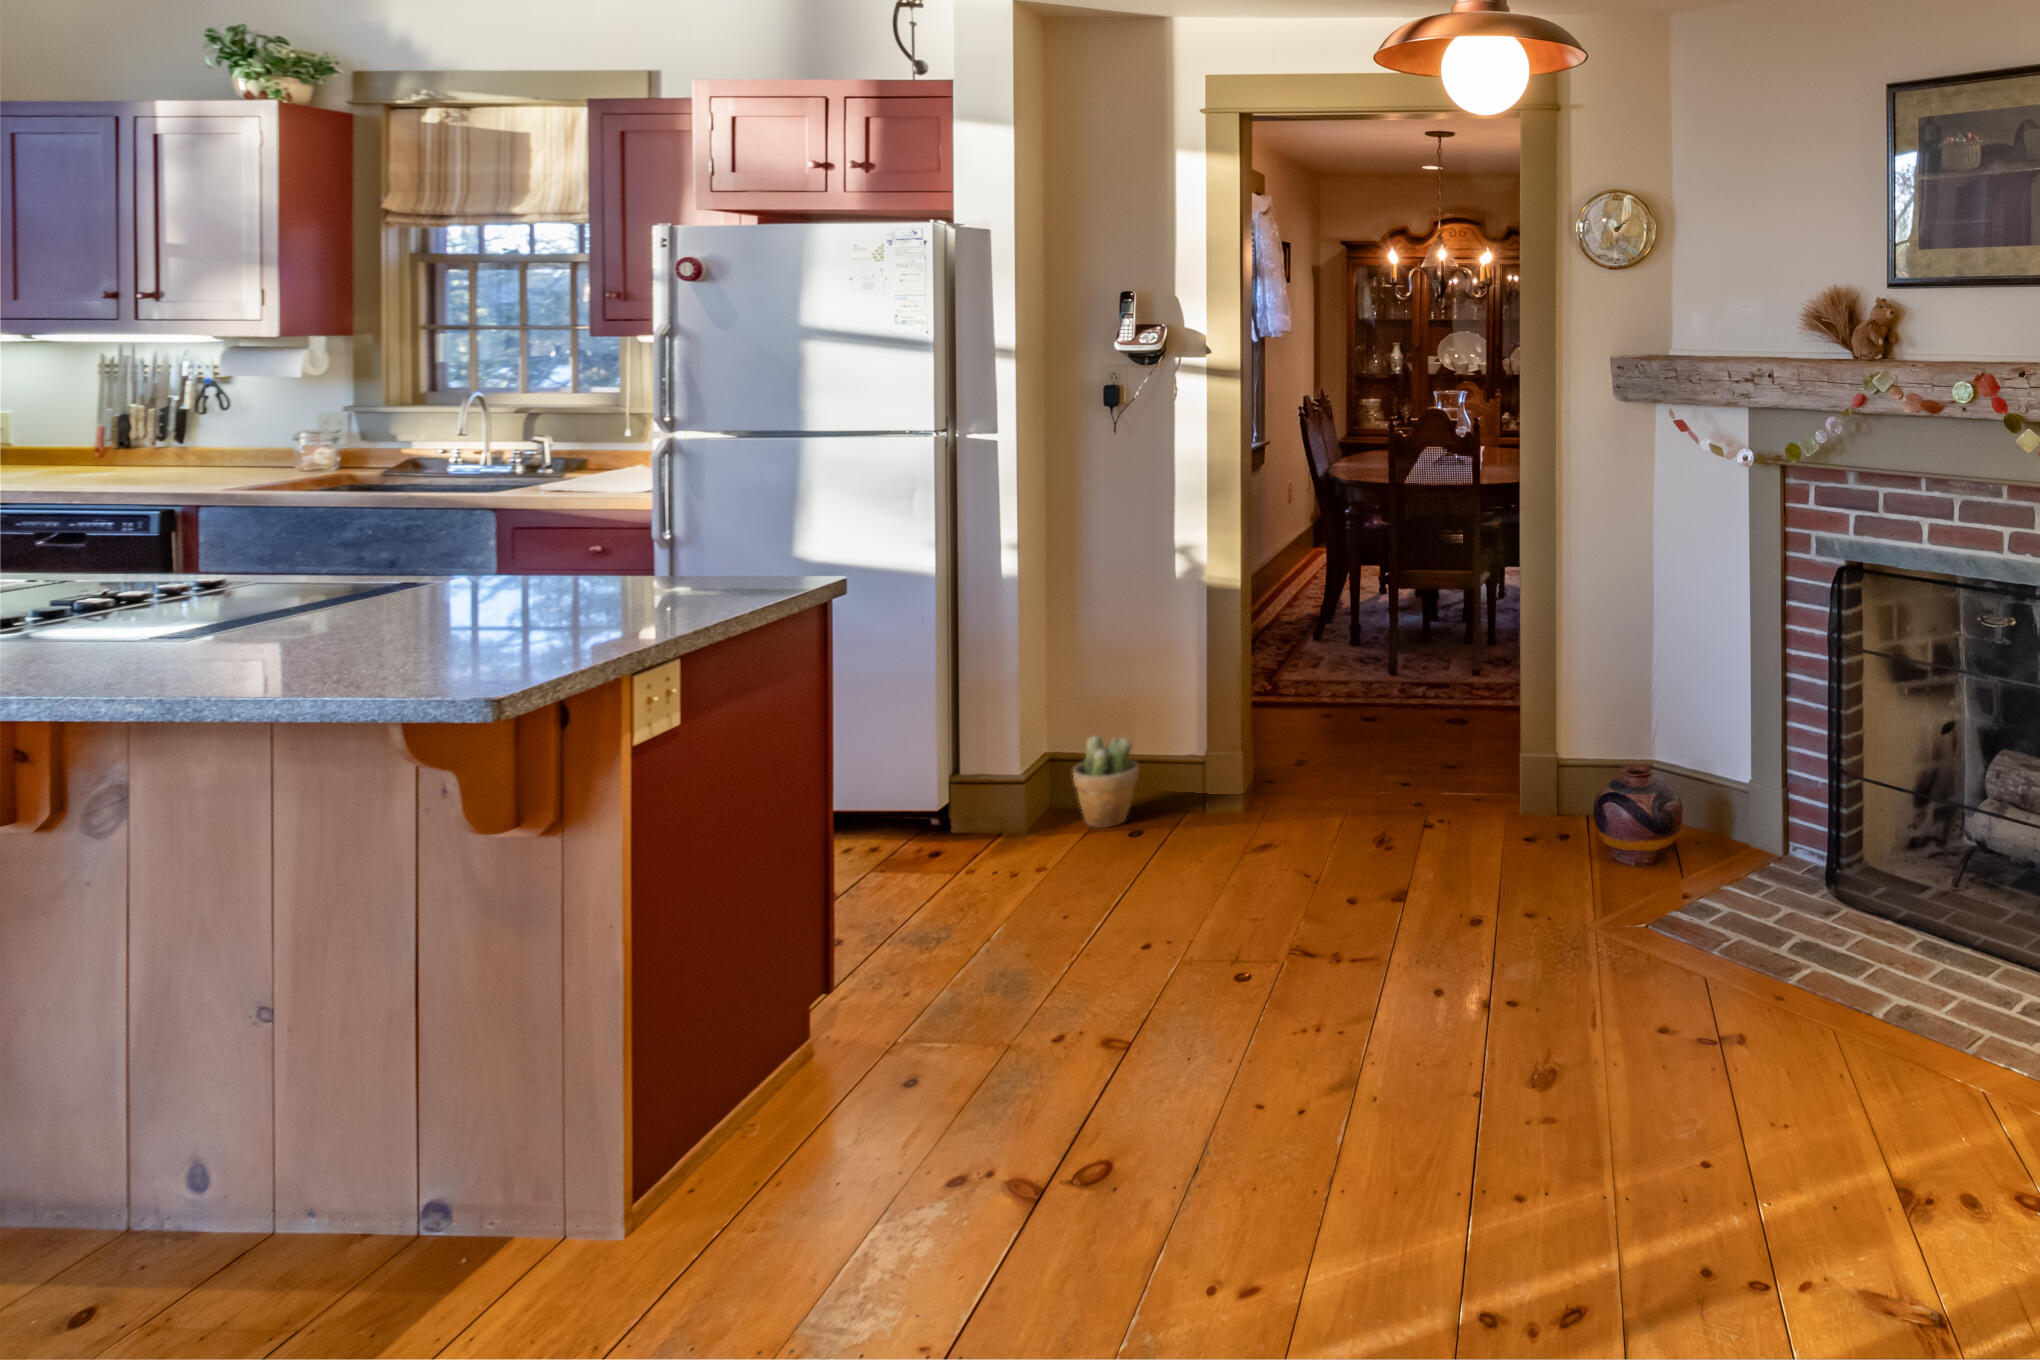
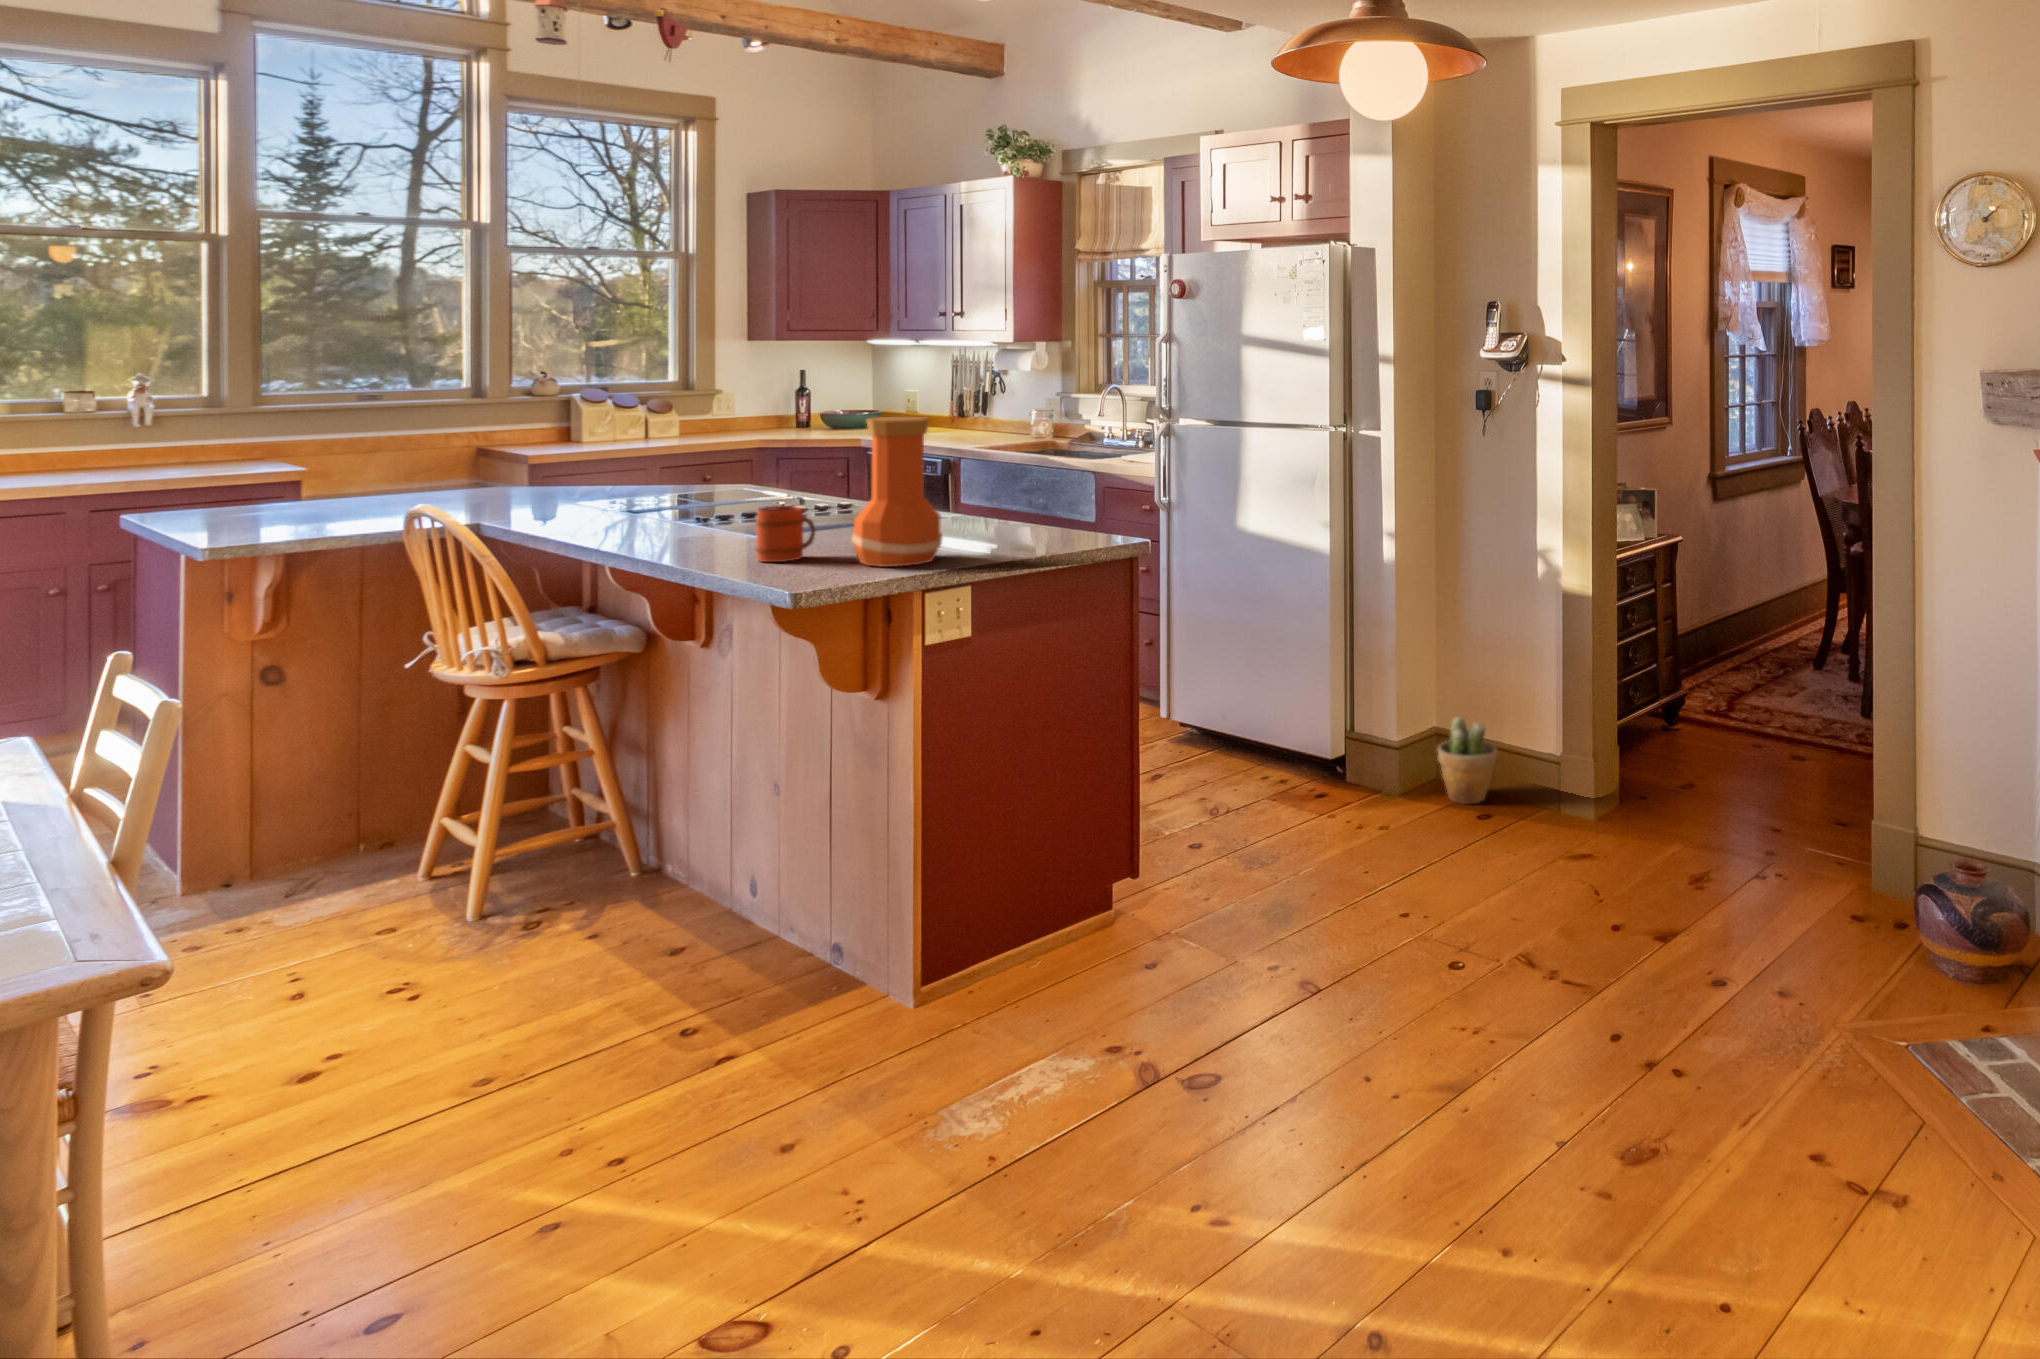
vase: none [514,425,662,636] -> present [852,417,943,567]
mug: none [321,565,417,652] -> present [756,506,815,562]

